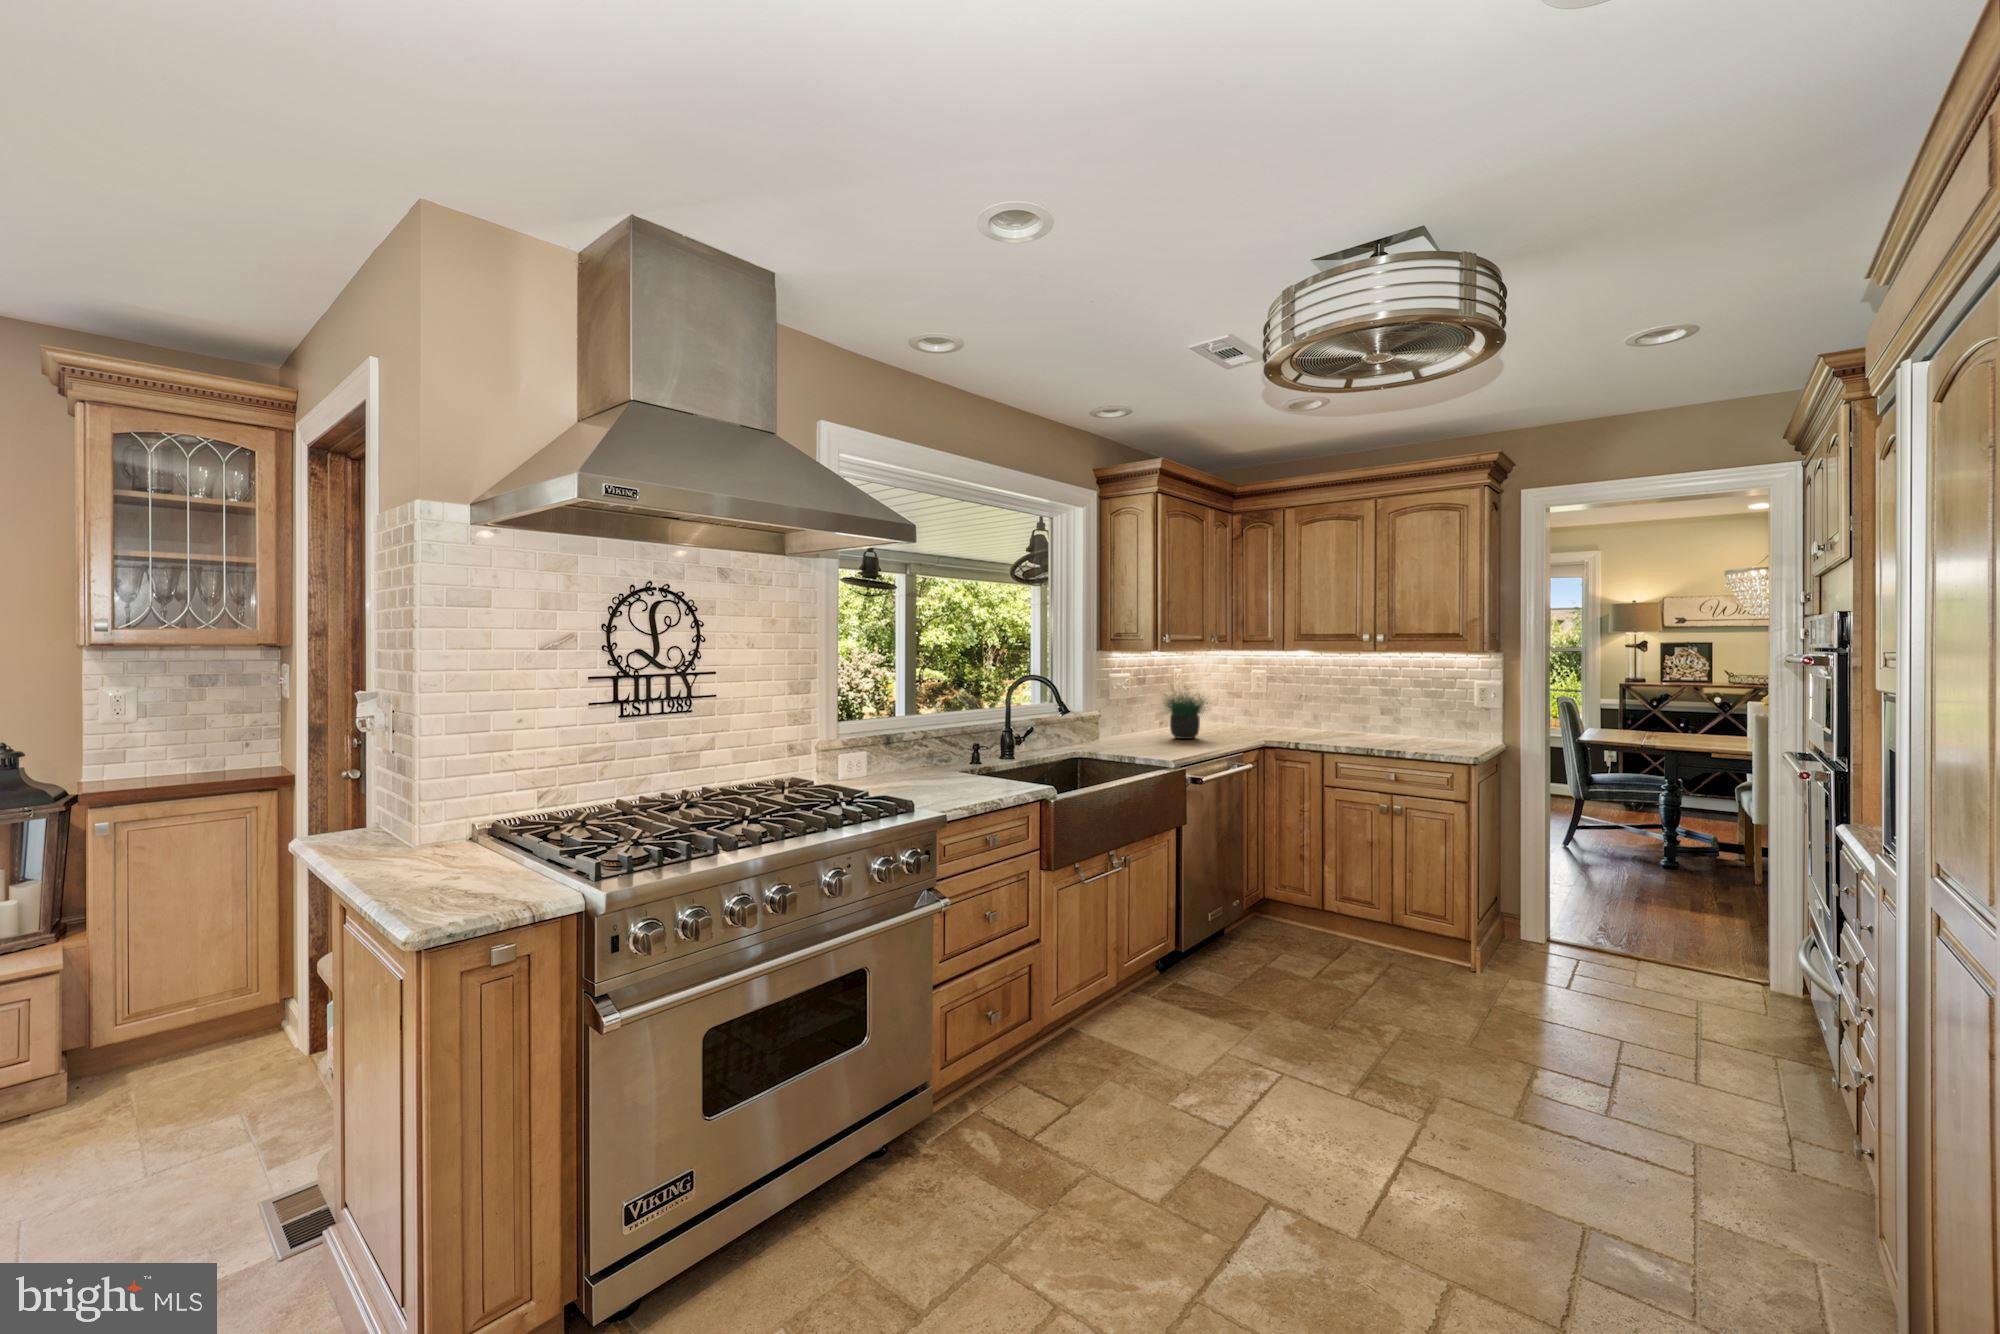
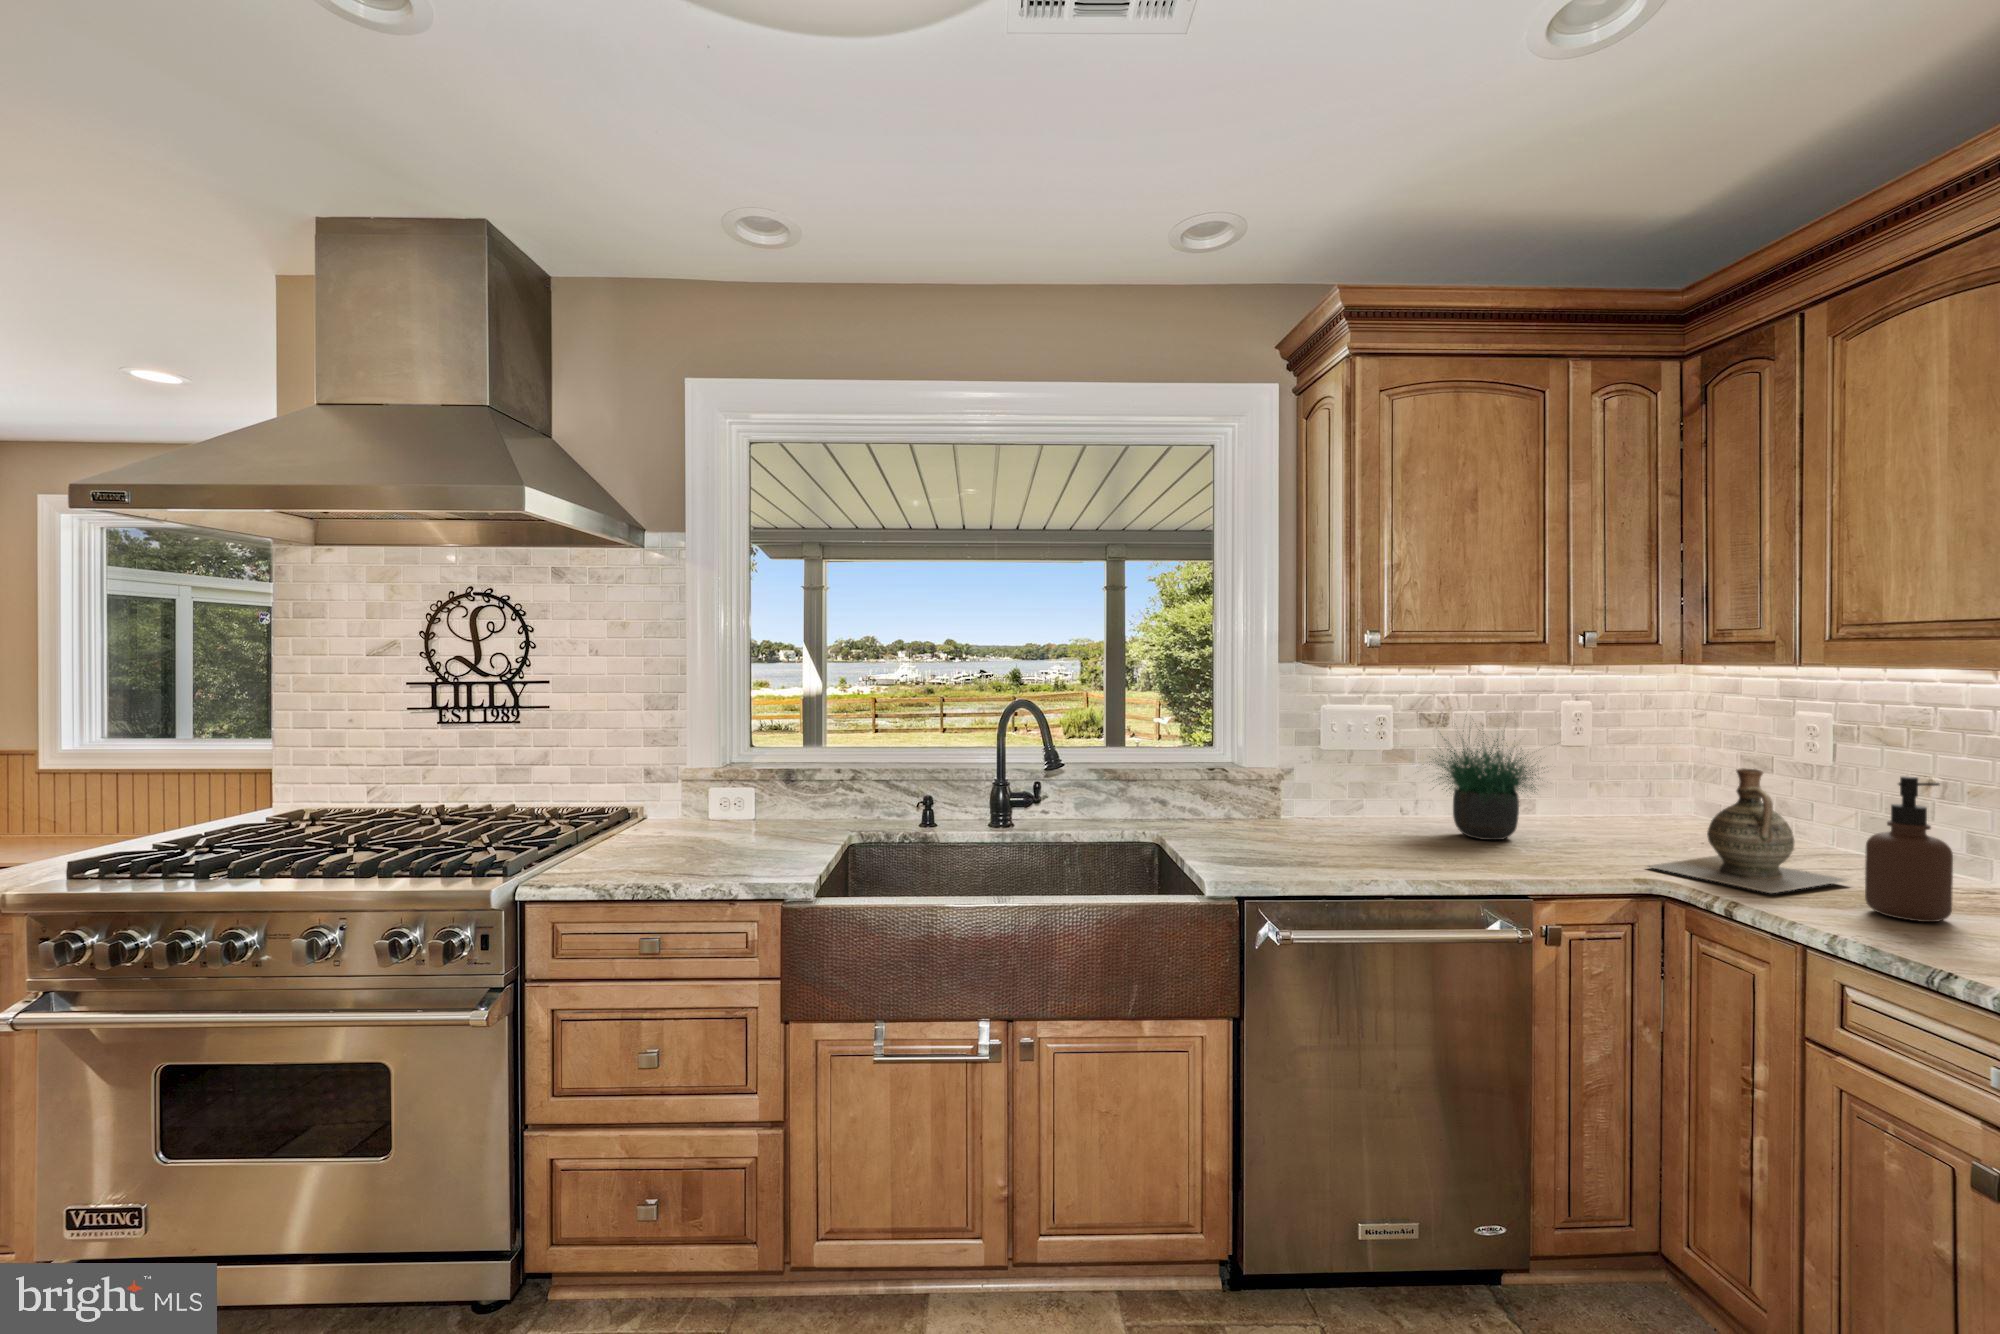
soap dispenser: none [1339,690,1363,741] -> present [1865,776,1953,922]
ceramic jug: none [1262,693,1317,740] -> present [1649,768,1847,893]

